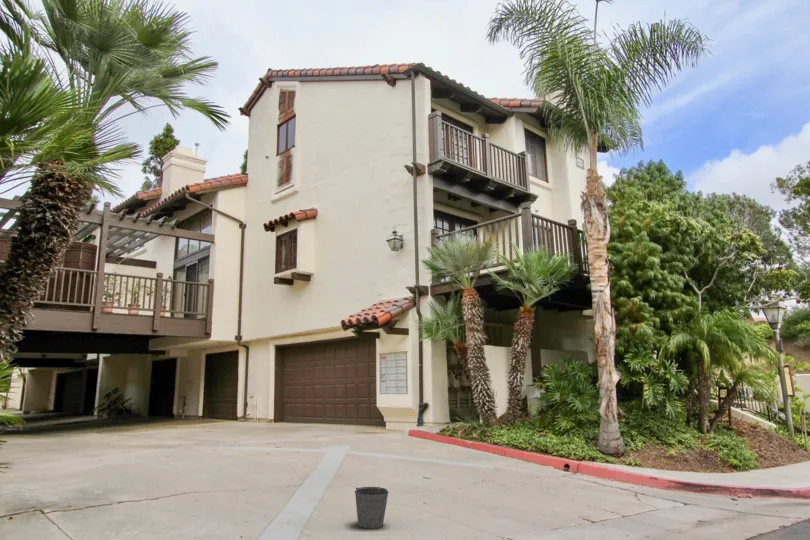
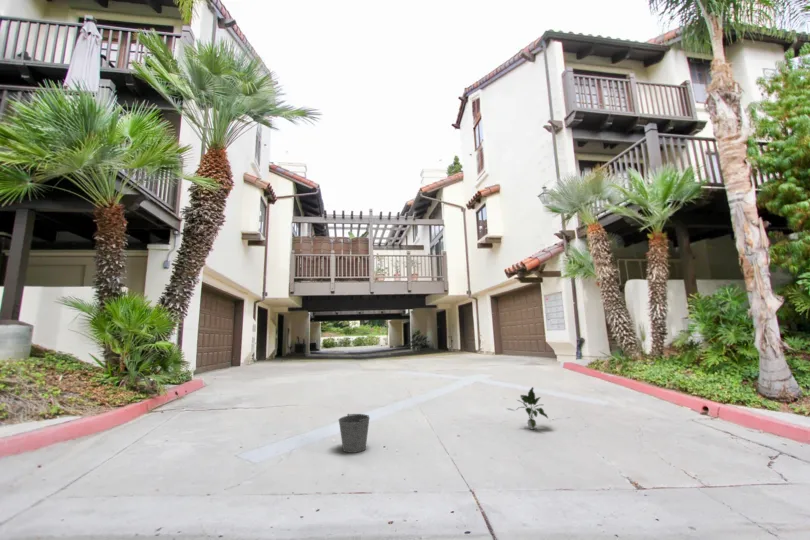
potted plant: none [469,451,498,492] -> present [521,387,548,429]

